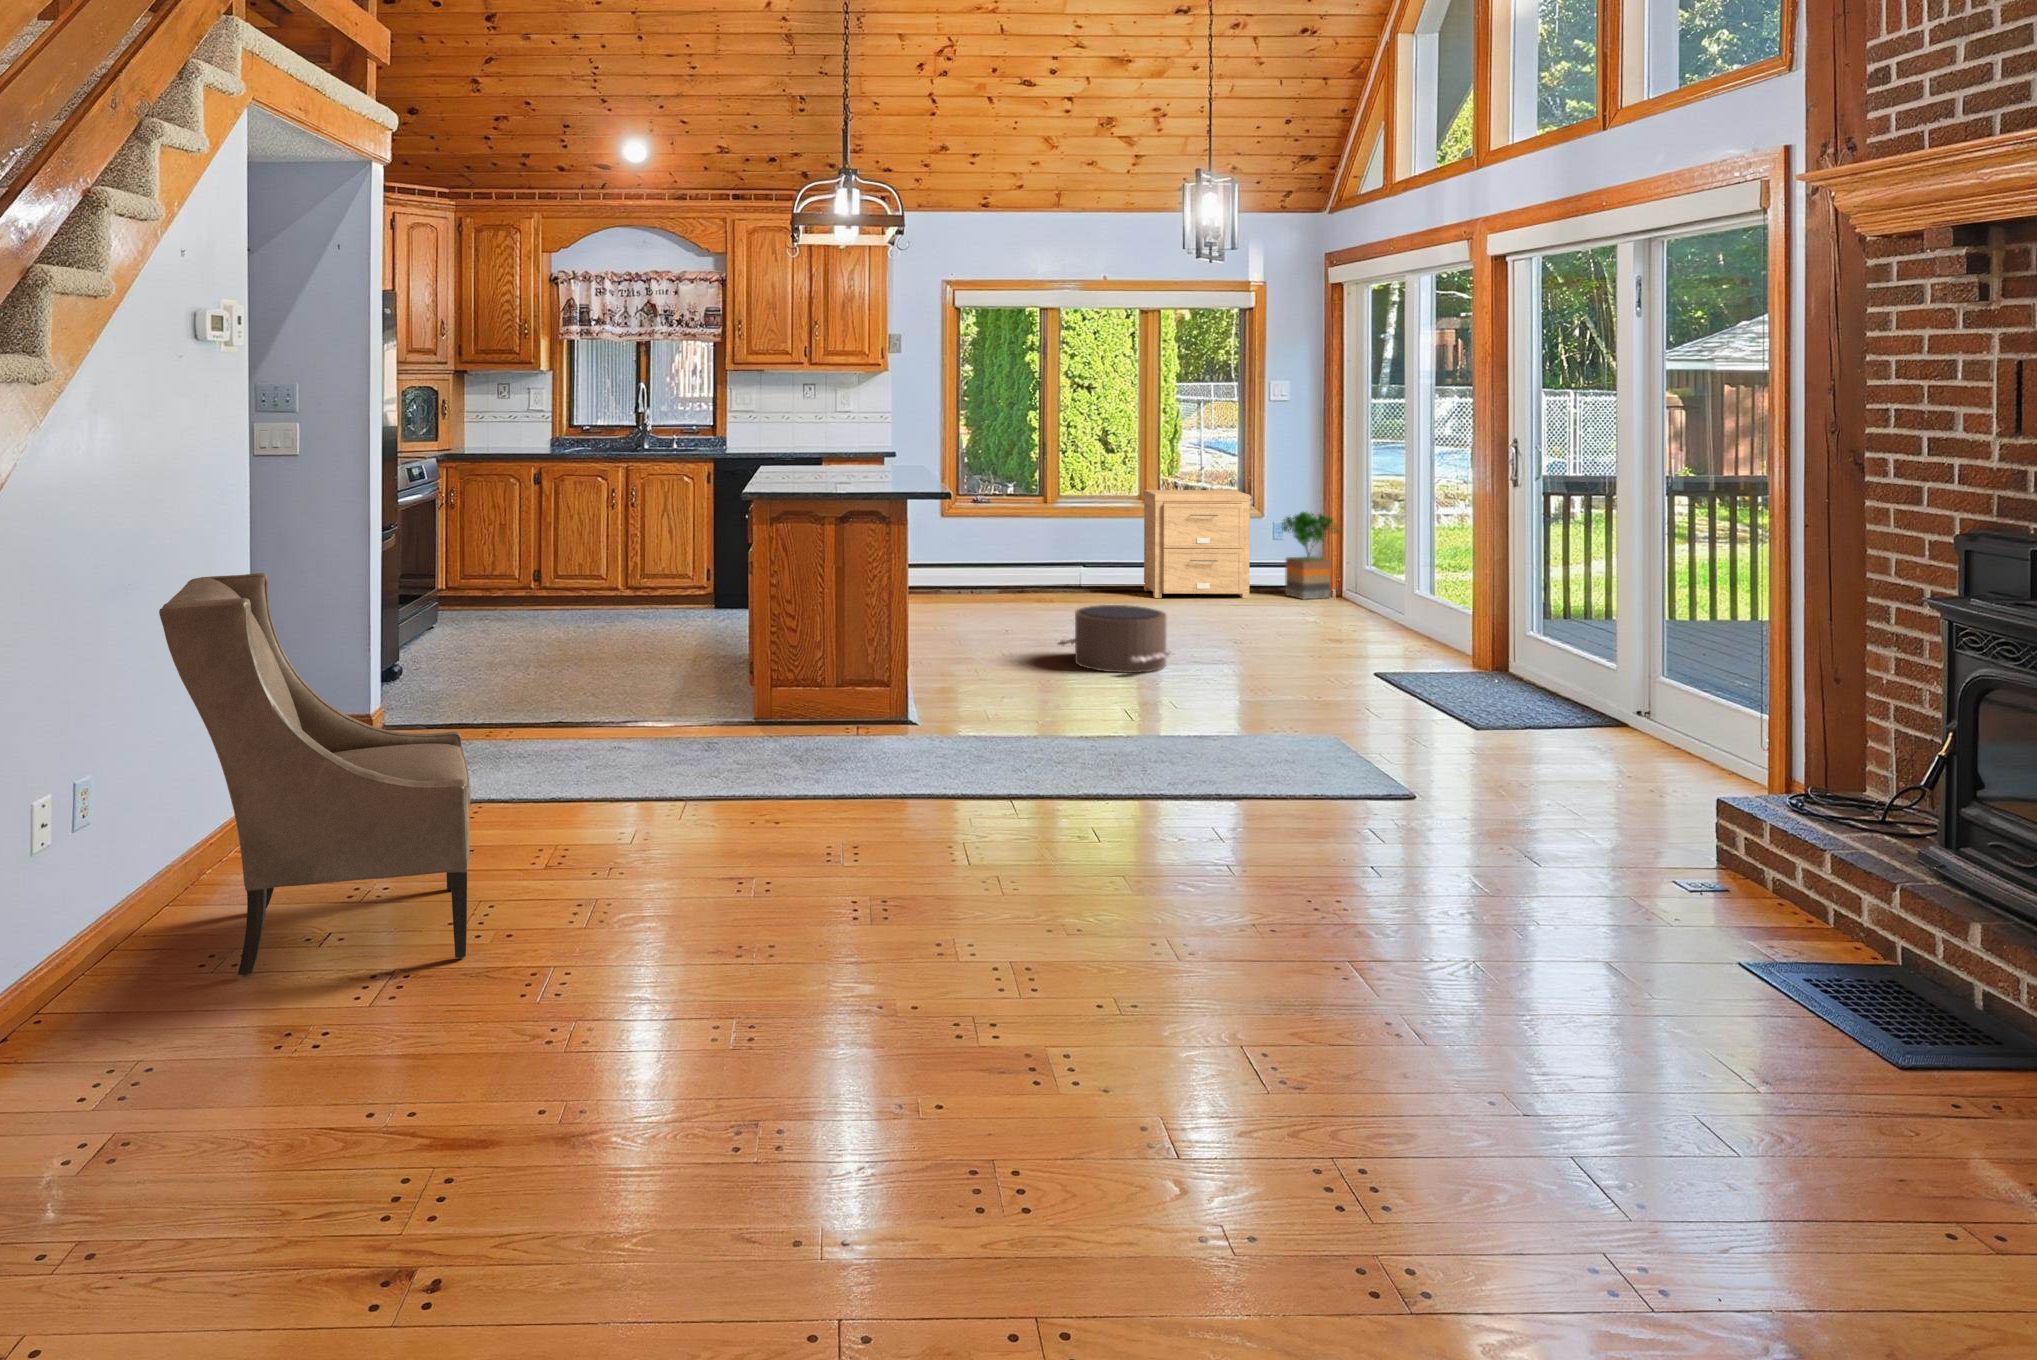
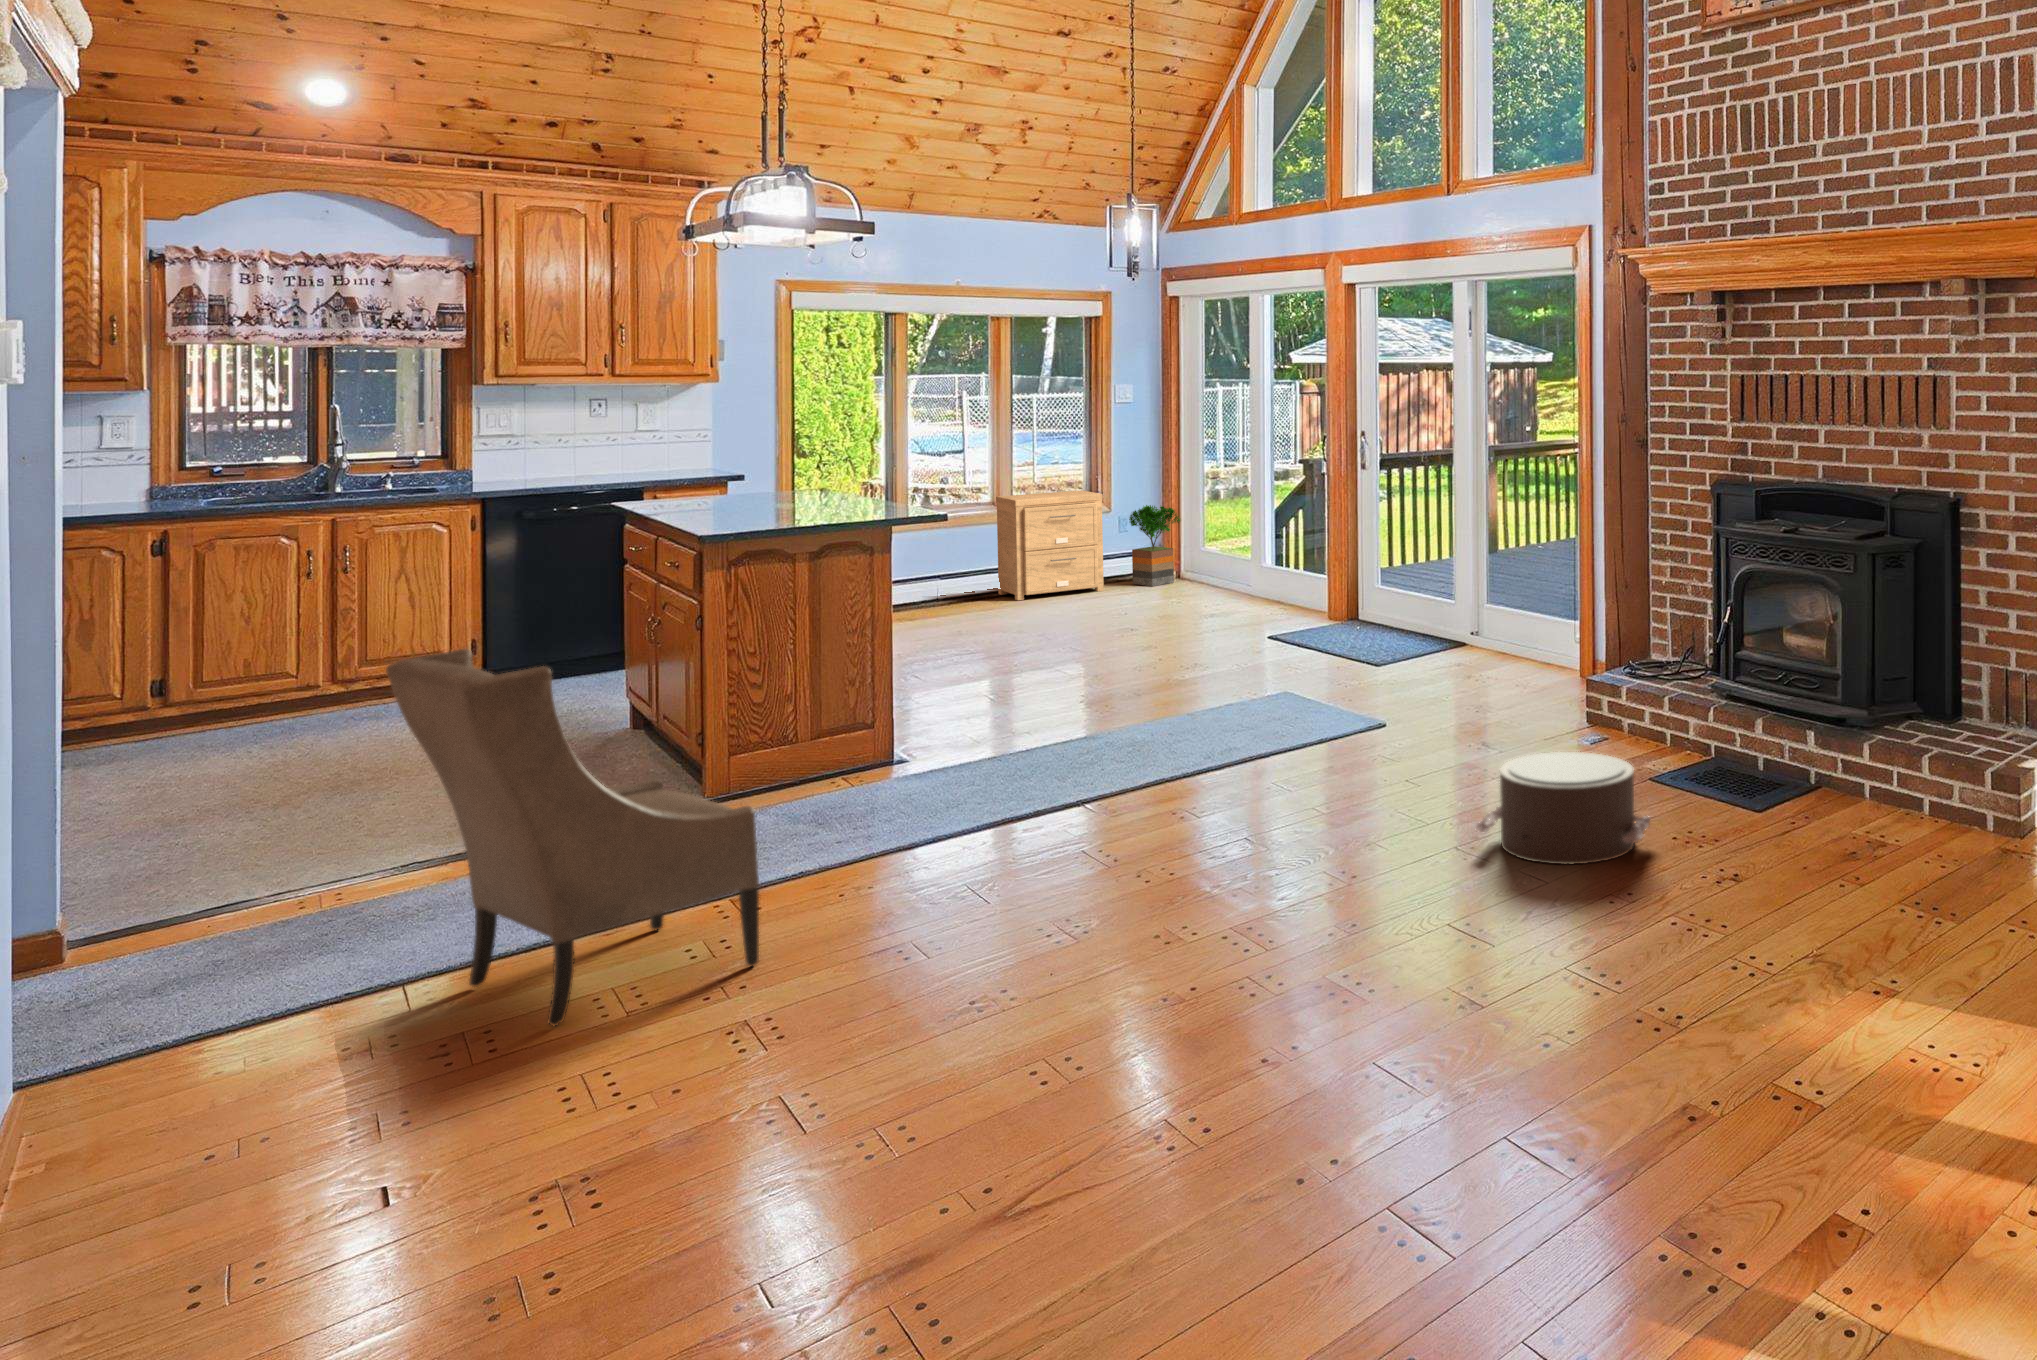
pouf: present [1057,605,1170,673] -> present [1476,752,1650,864]

